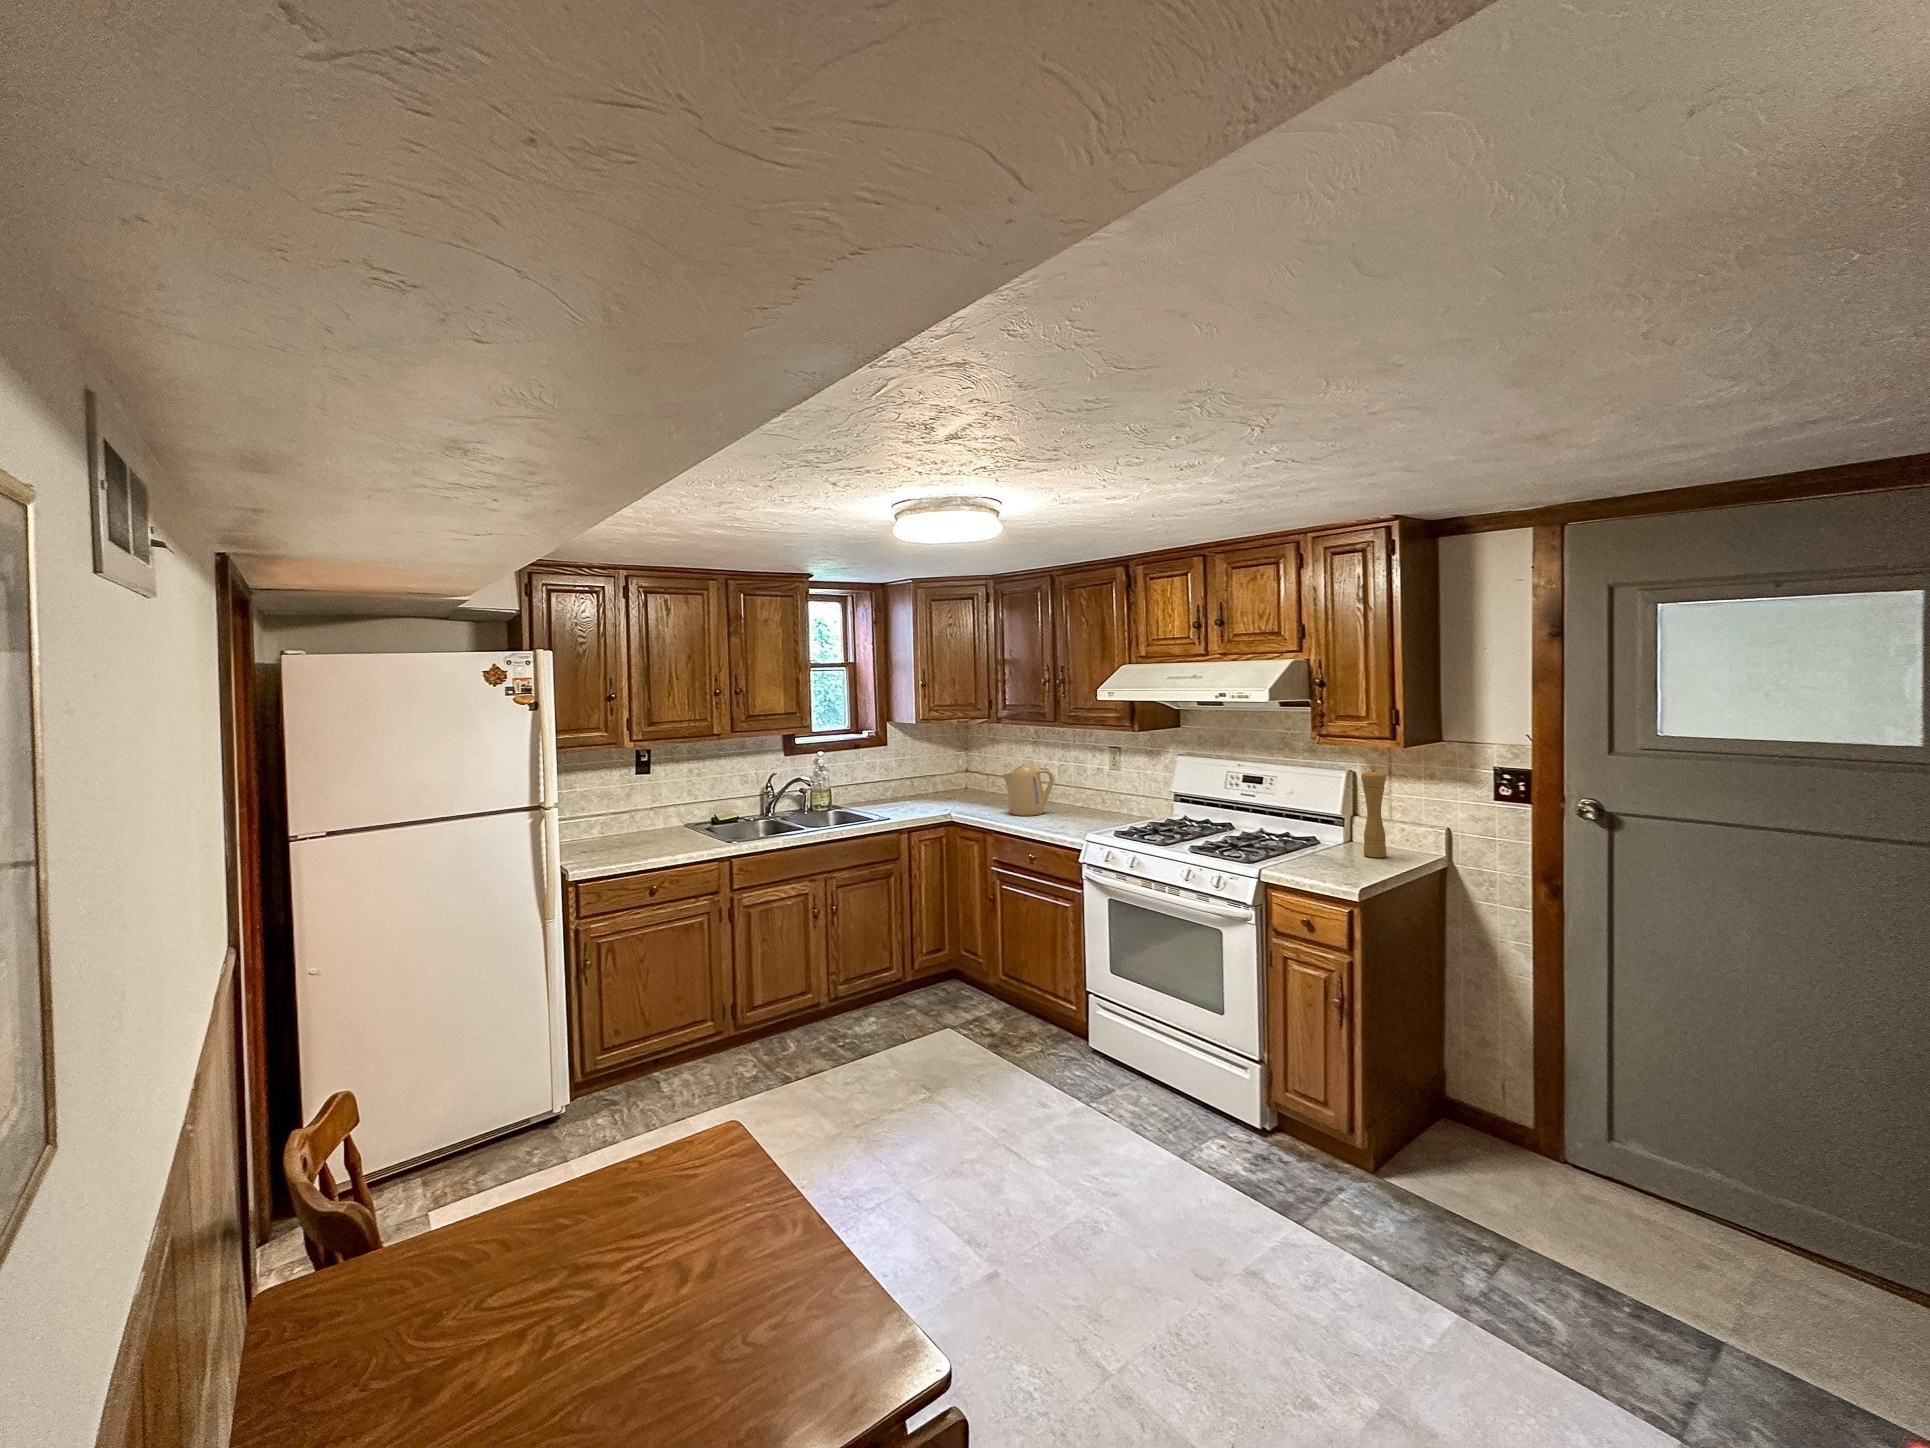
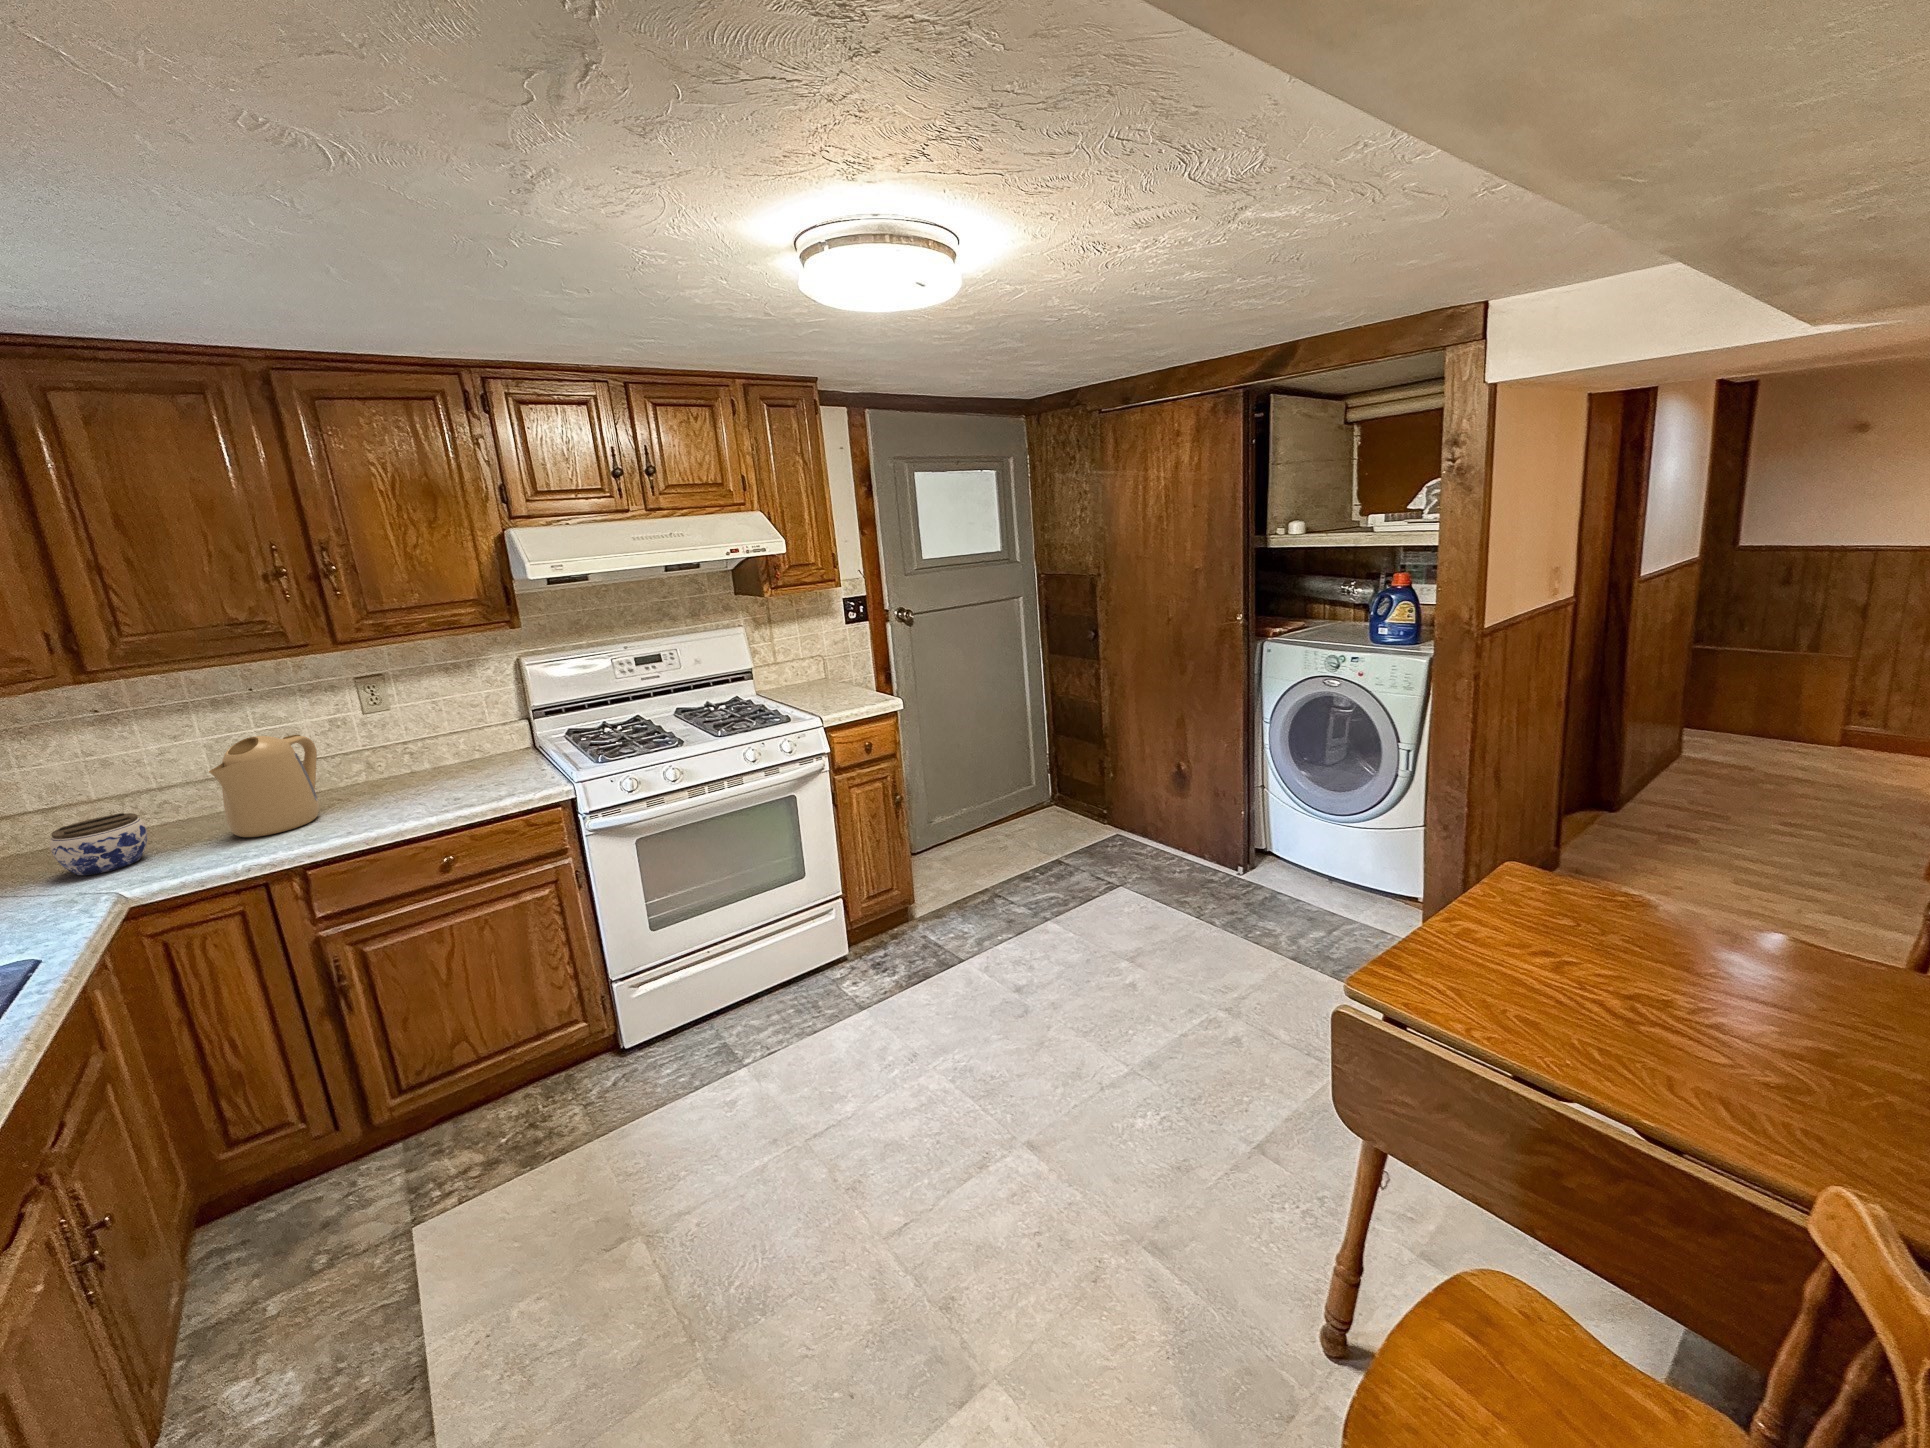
pepper mill: present [1361,770,1386,858] -> none [785,616,813,694]
jar: none [970,784,999,808] -> present [50,813,147,875]

